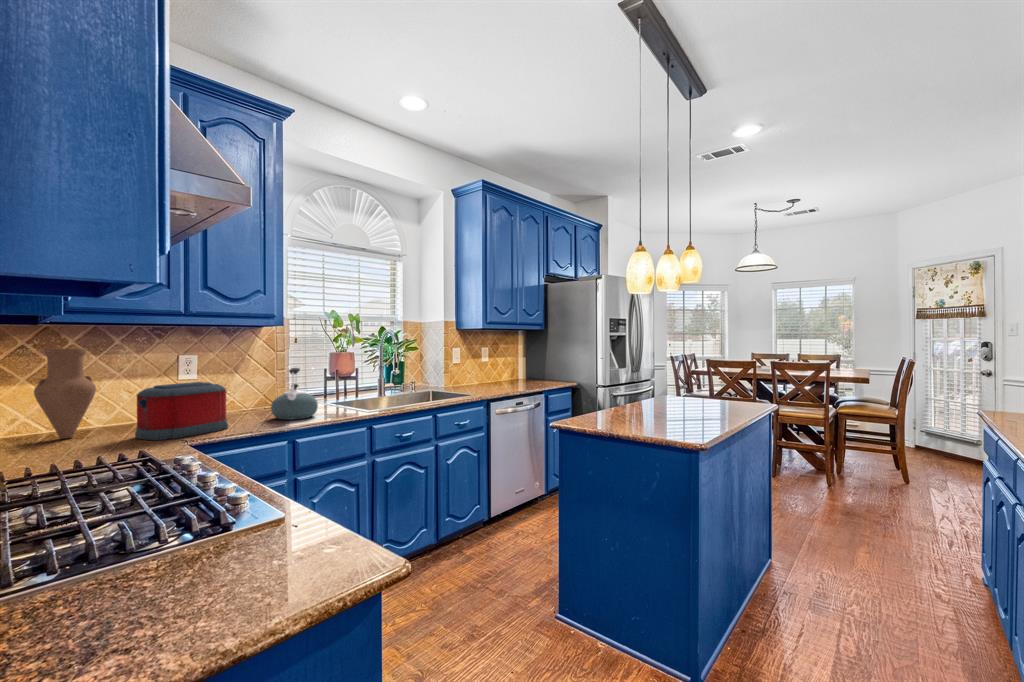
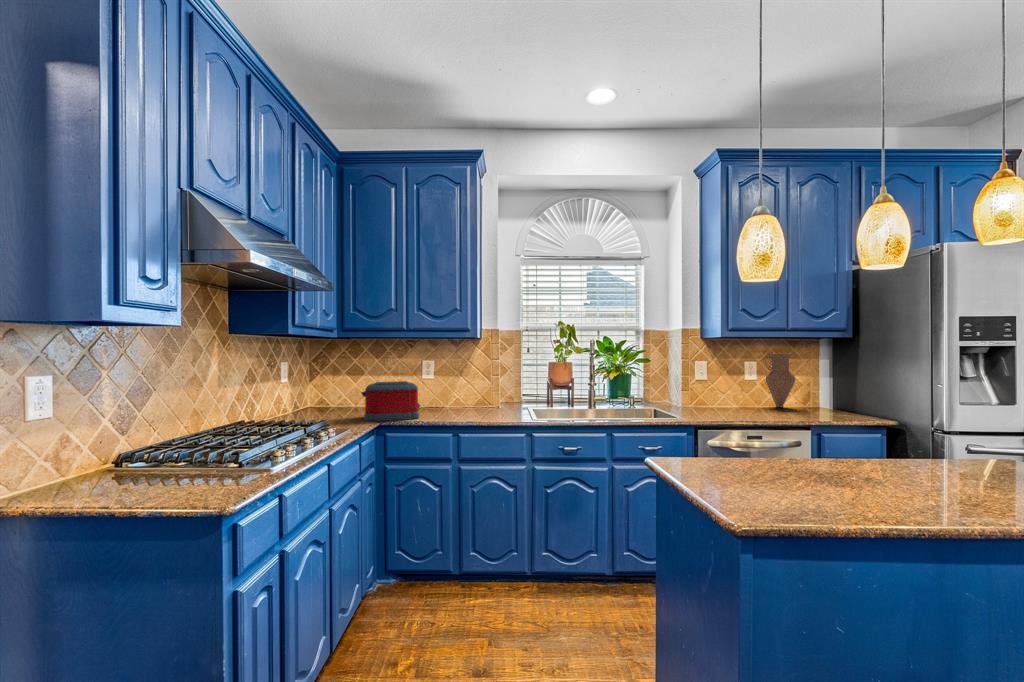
vase: present [34,348,96,439] -> present [766,353,796,407]
kettle: present [271,368,318,420] -> none [456,375,493,419]

